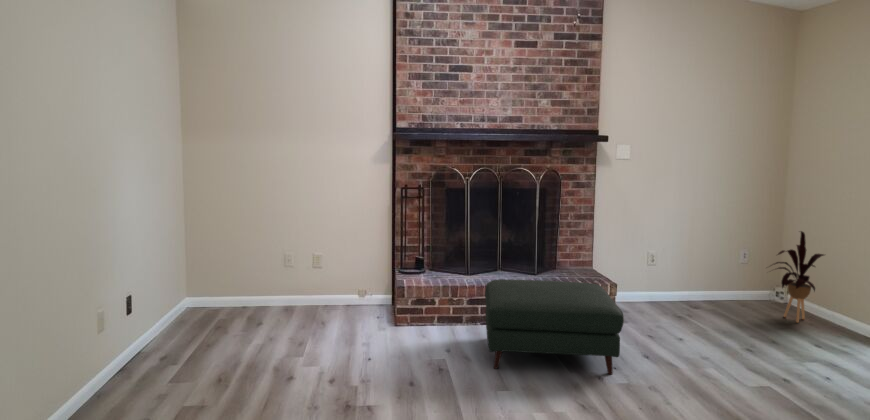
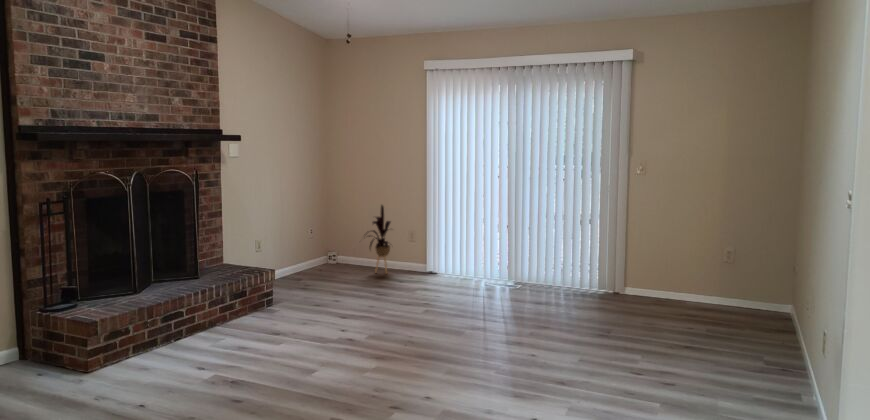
ottoman: present [485,280,624,374] -> none [196,268,345,364]

